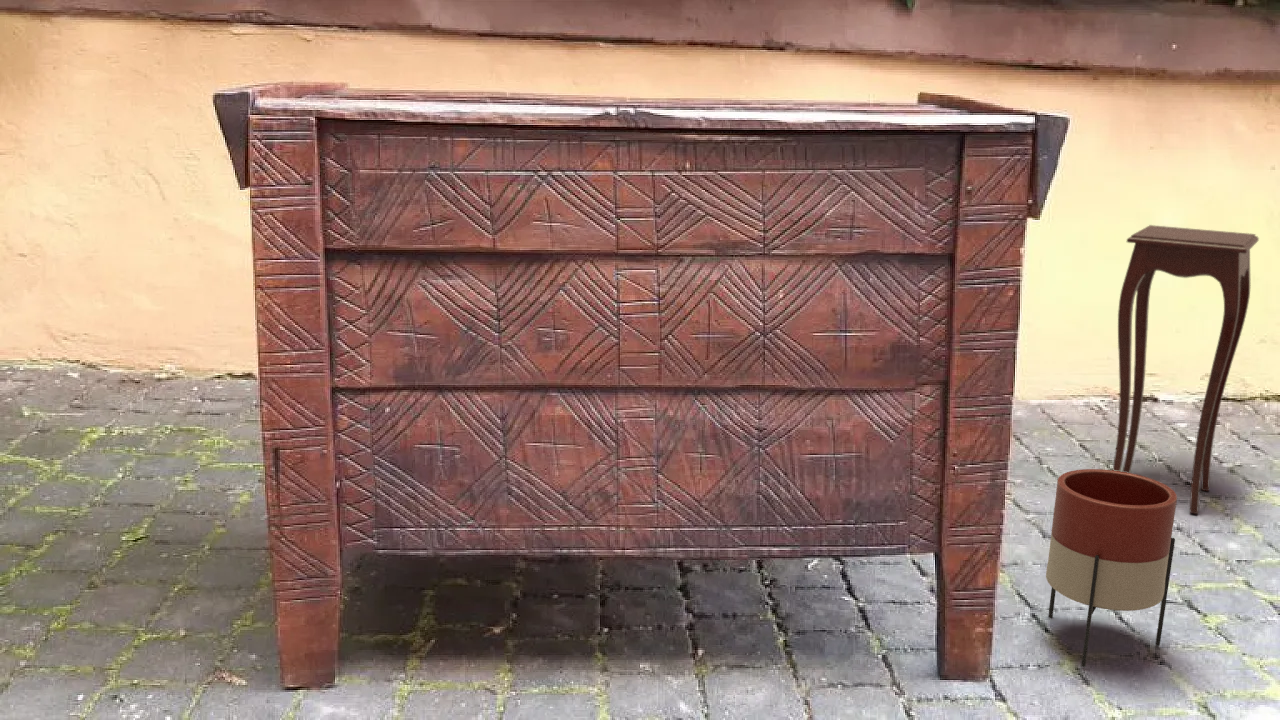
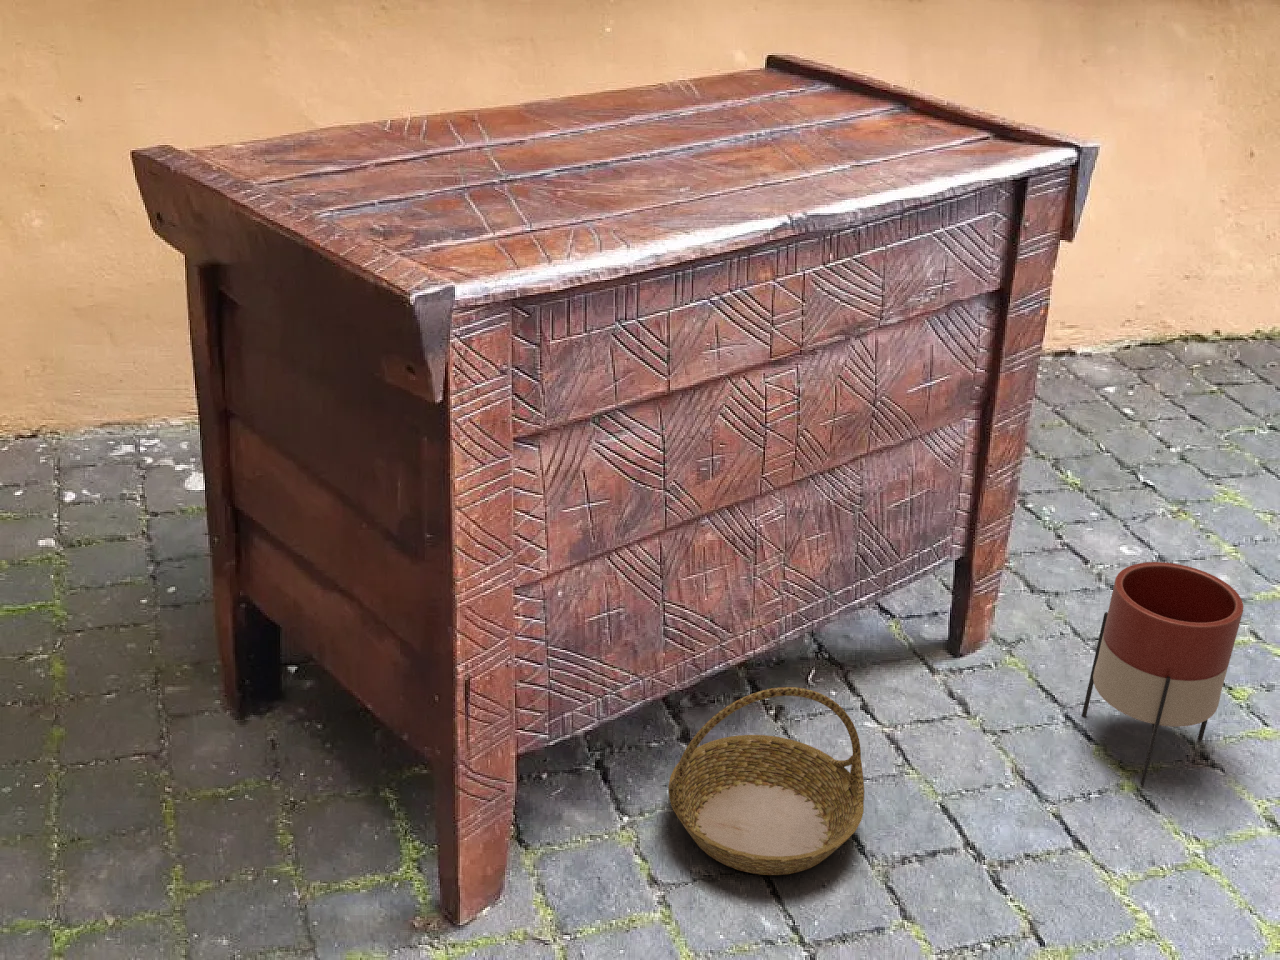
side table: present [1113,225,1258,514] -> none [1074,199,1254,534]
basket: none [635,513,803,677] -> present [668,687,864,875]

